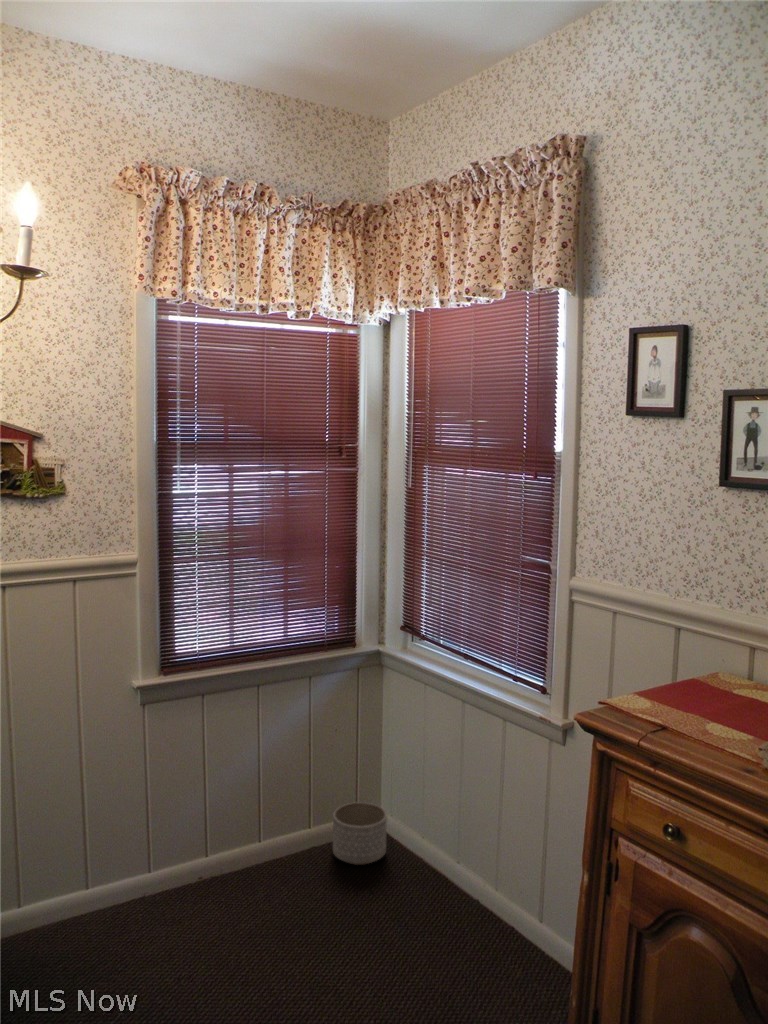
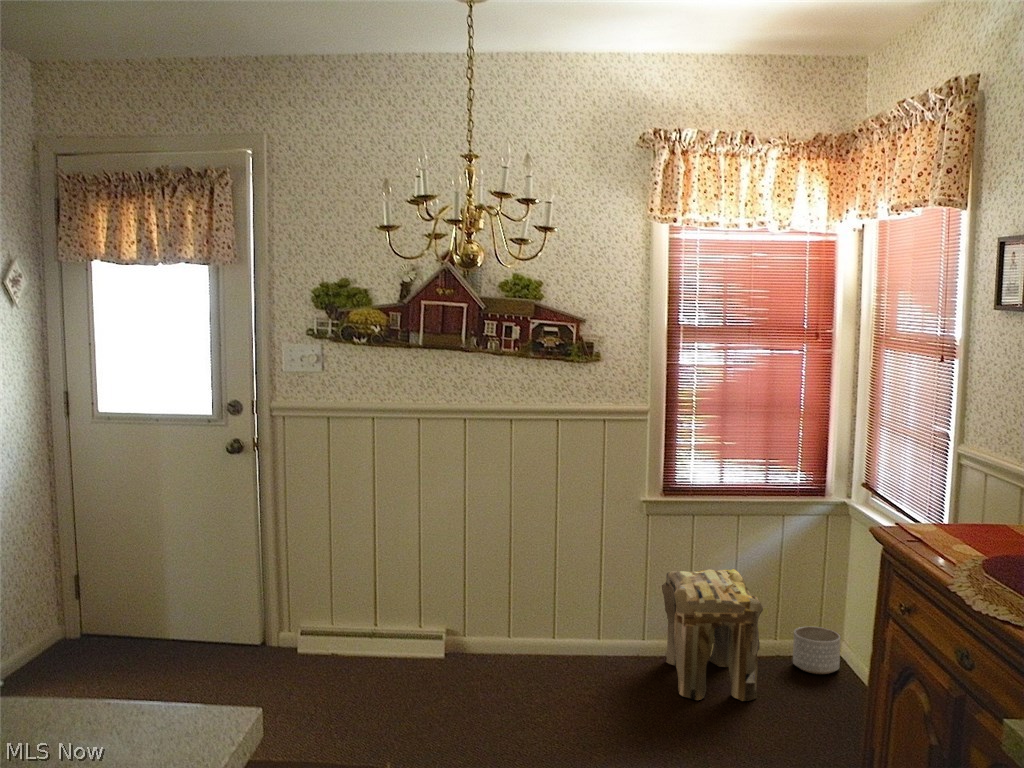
stool: none [172,758,325,963] -> present [662,569,763,701]

